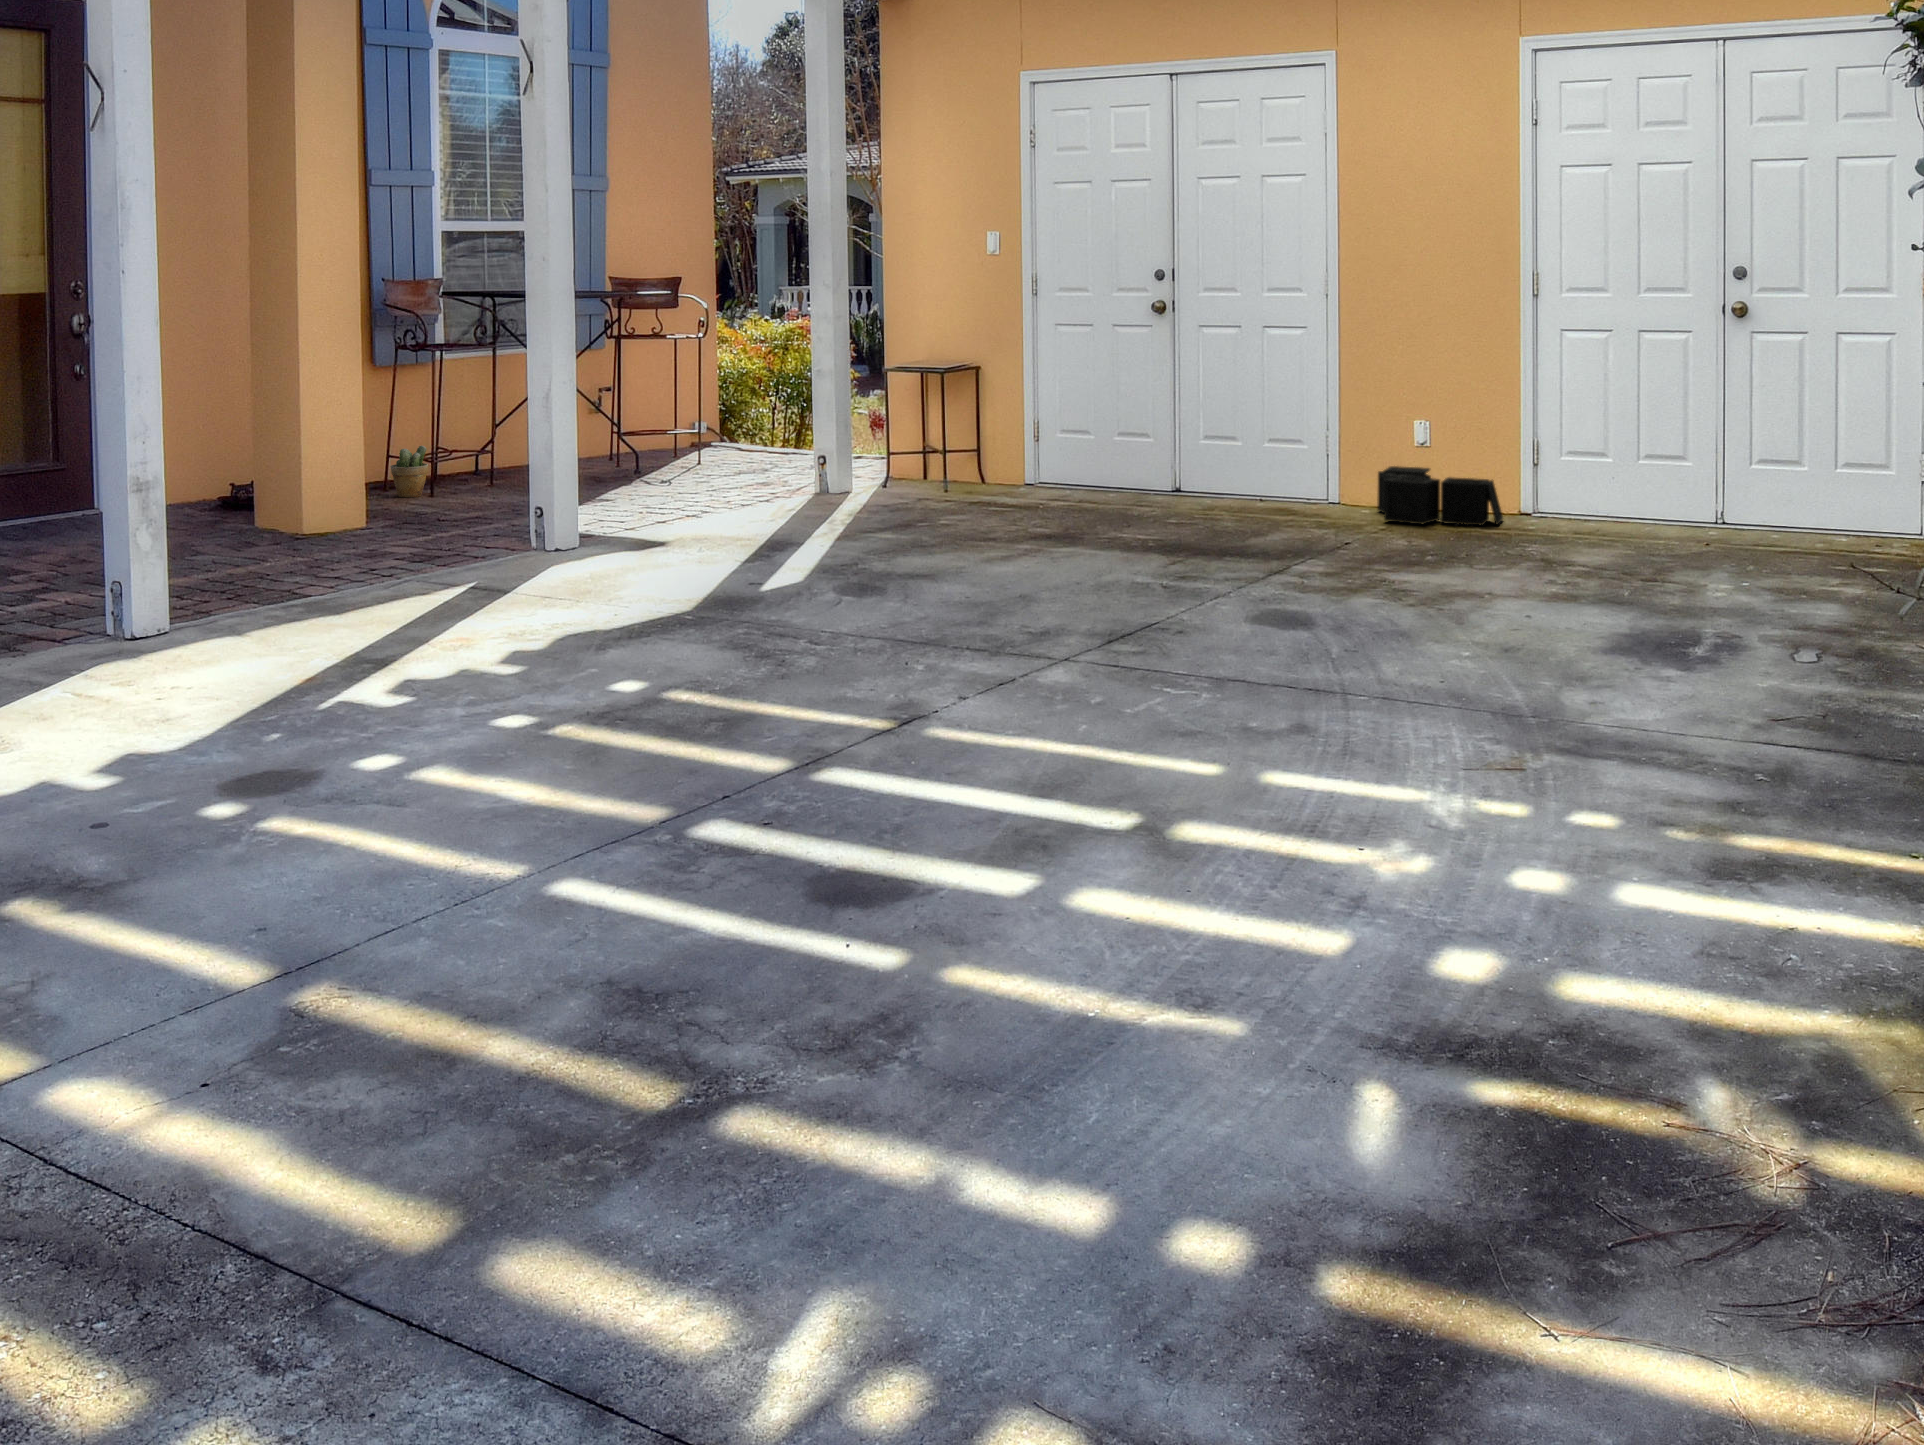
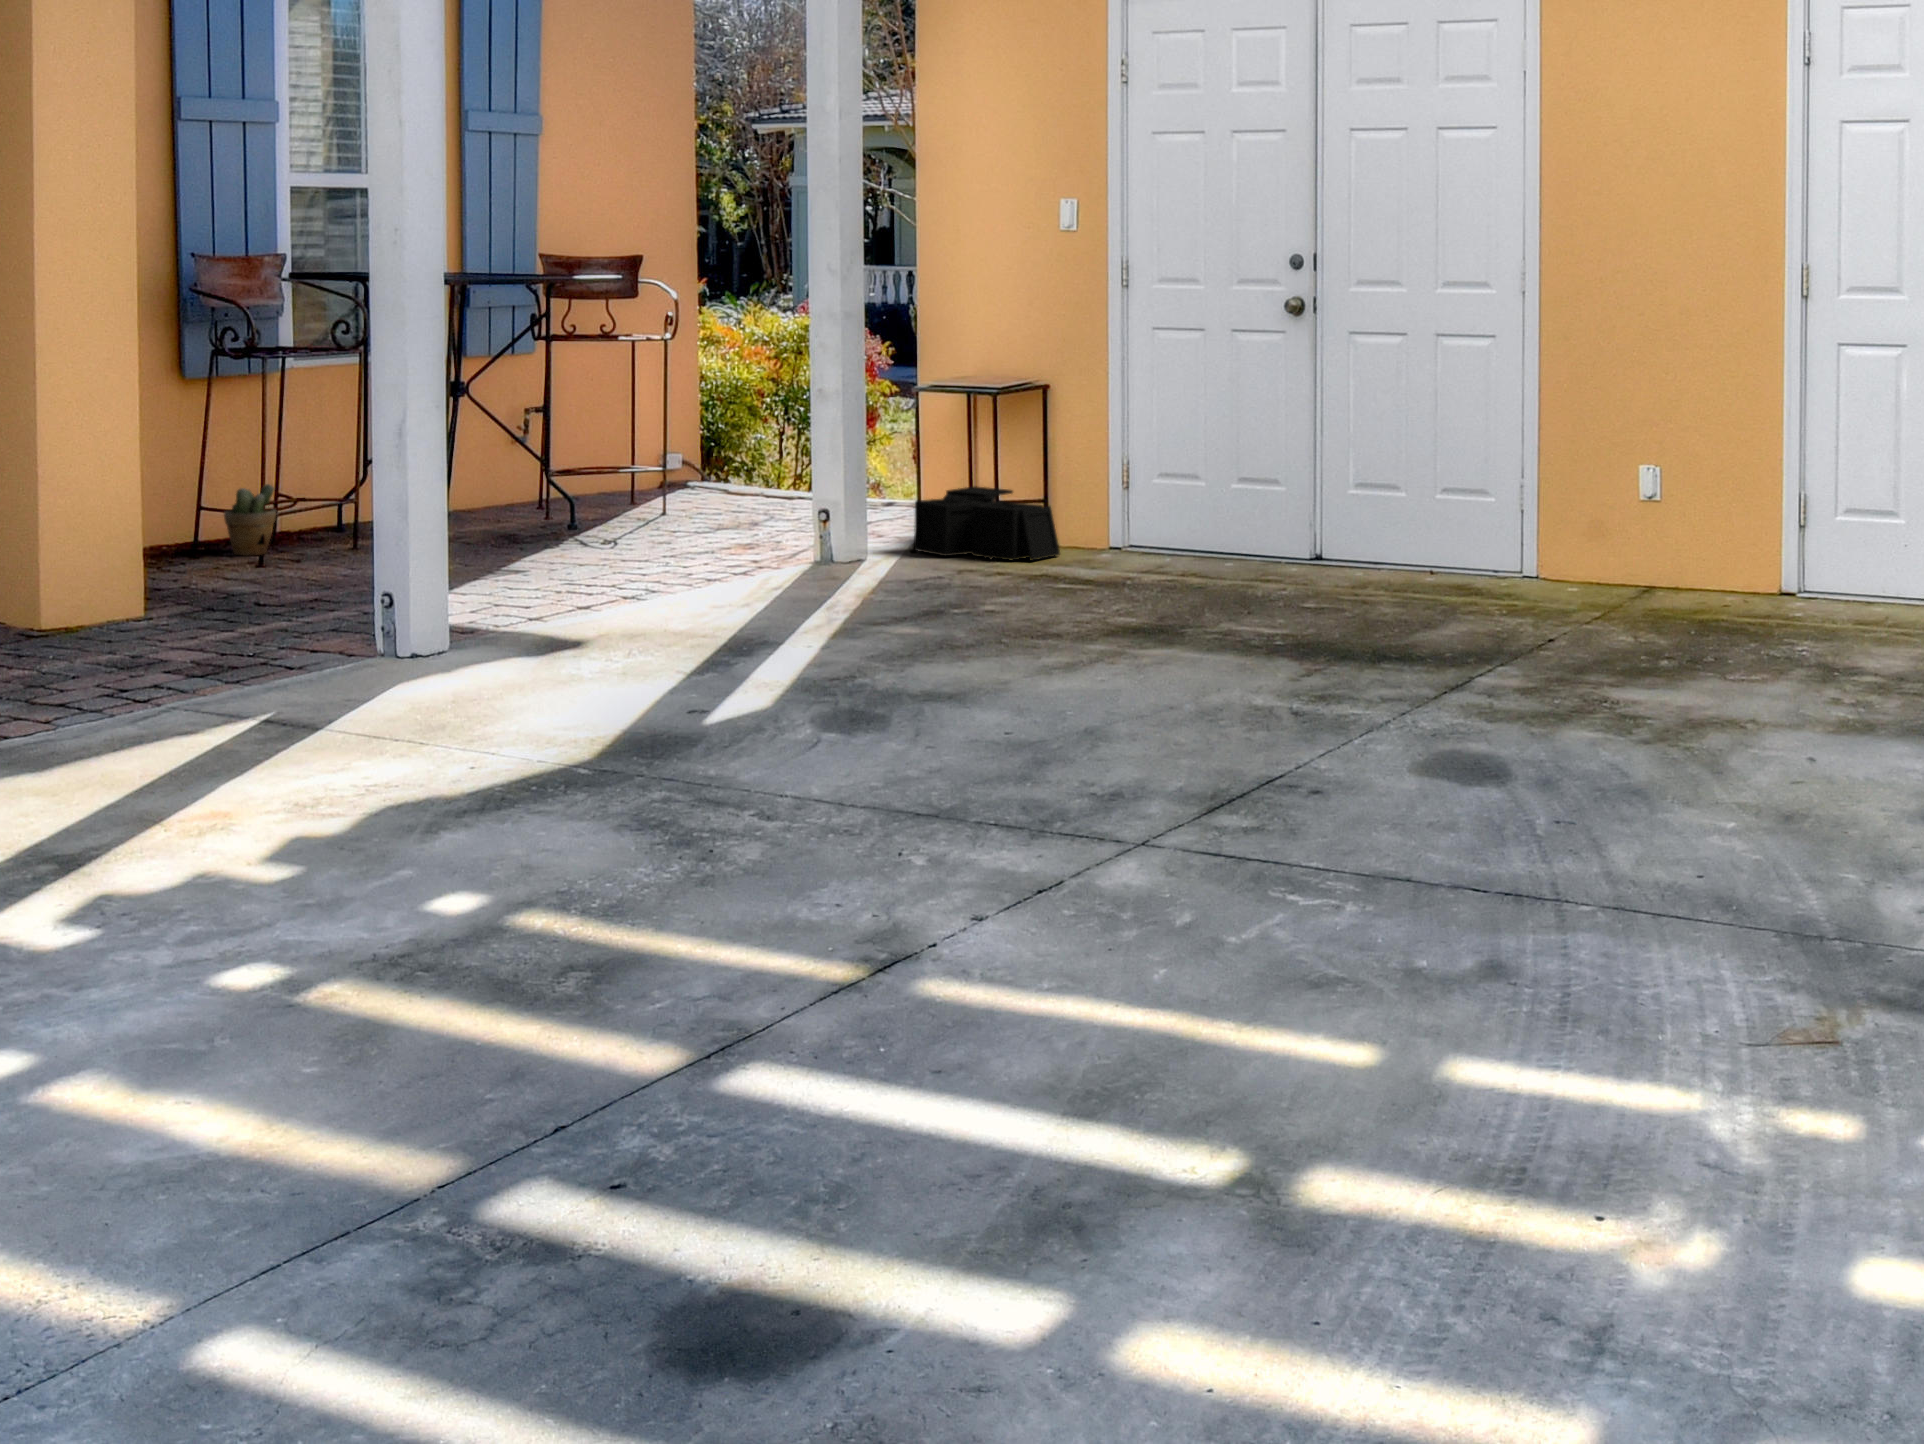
storage bin: present [1377,466,1503,526] -> present [914,486,1060,560]

